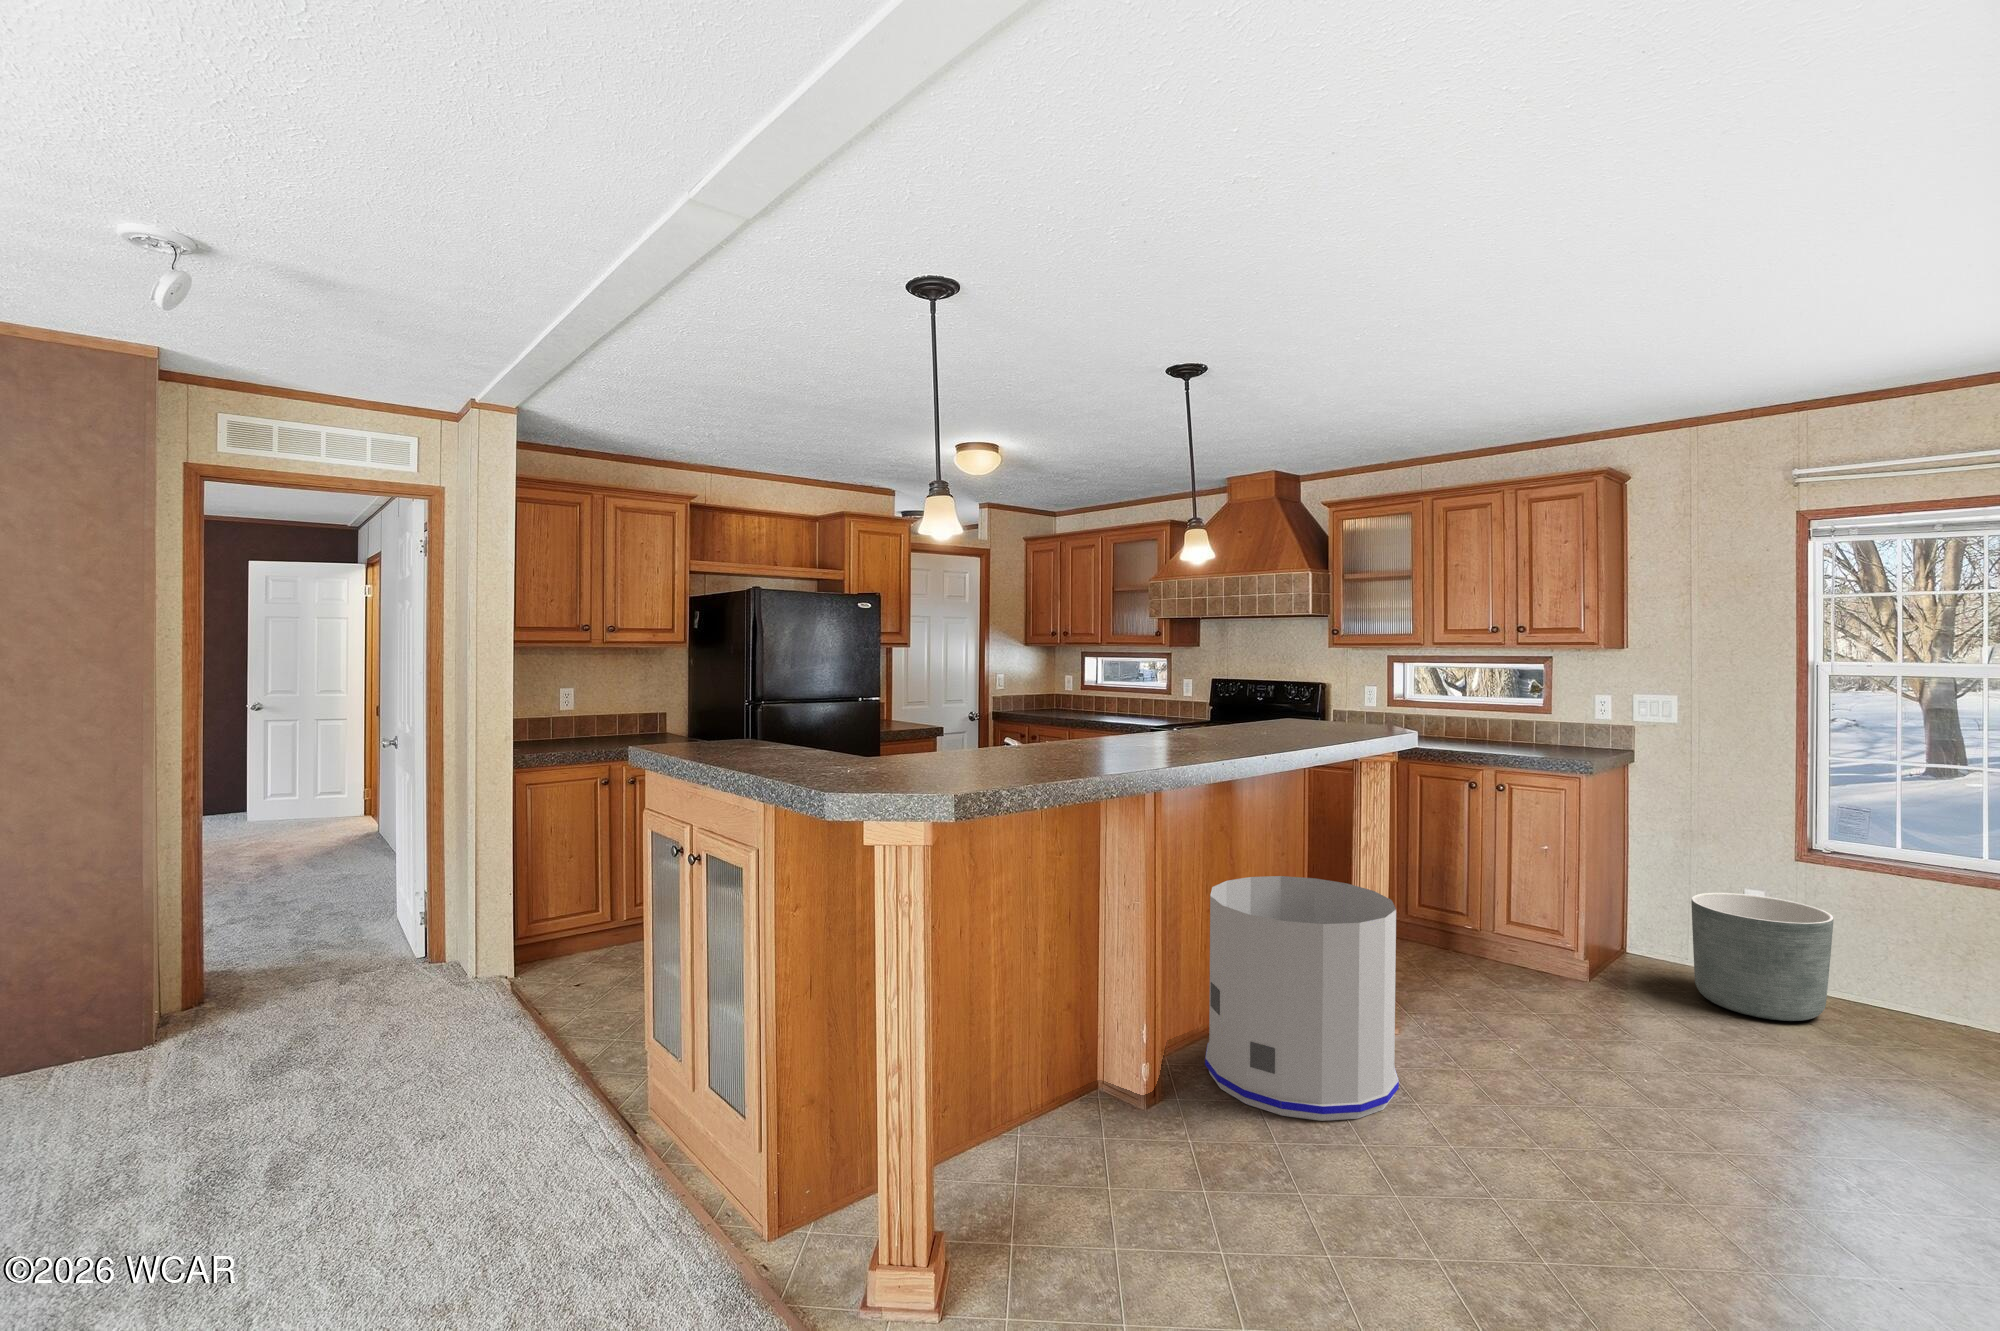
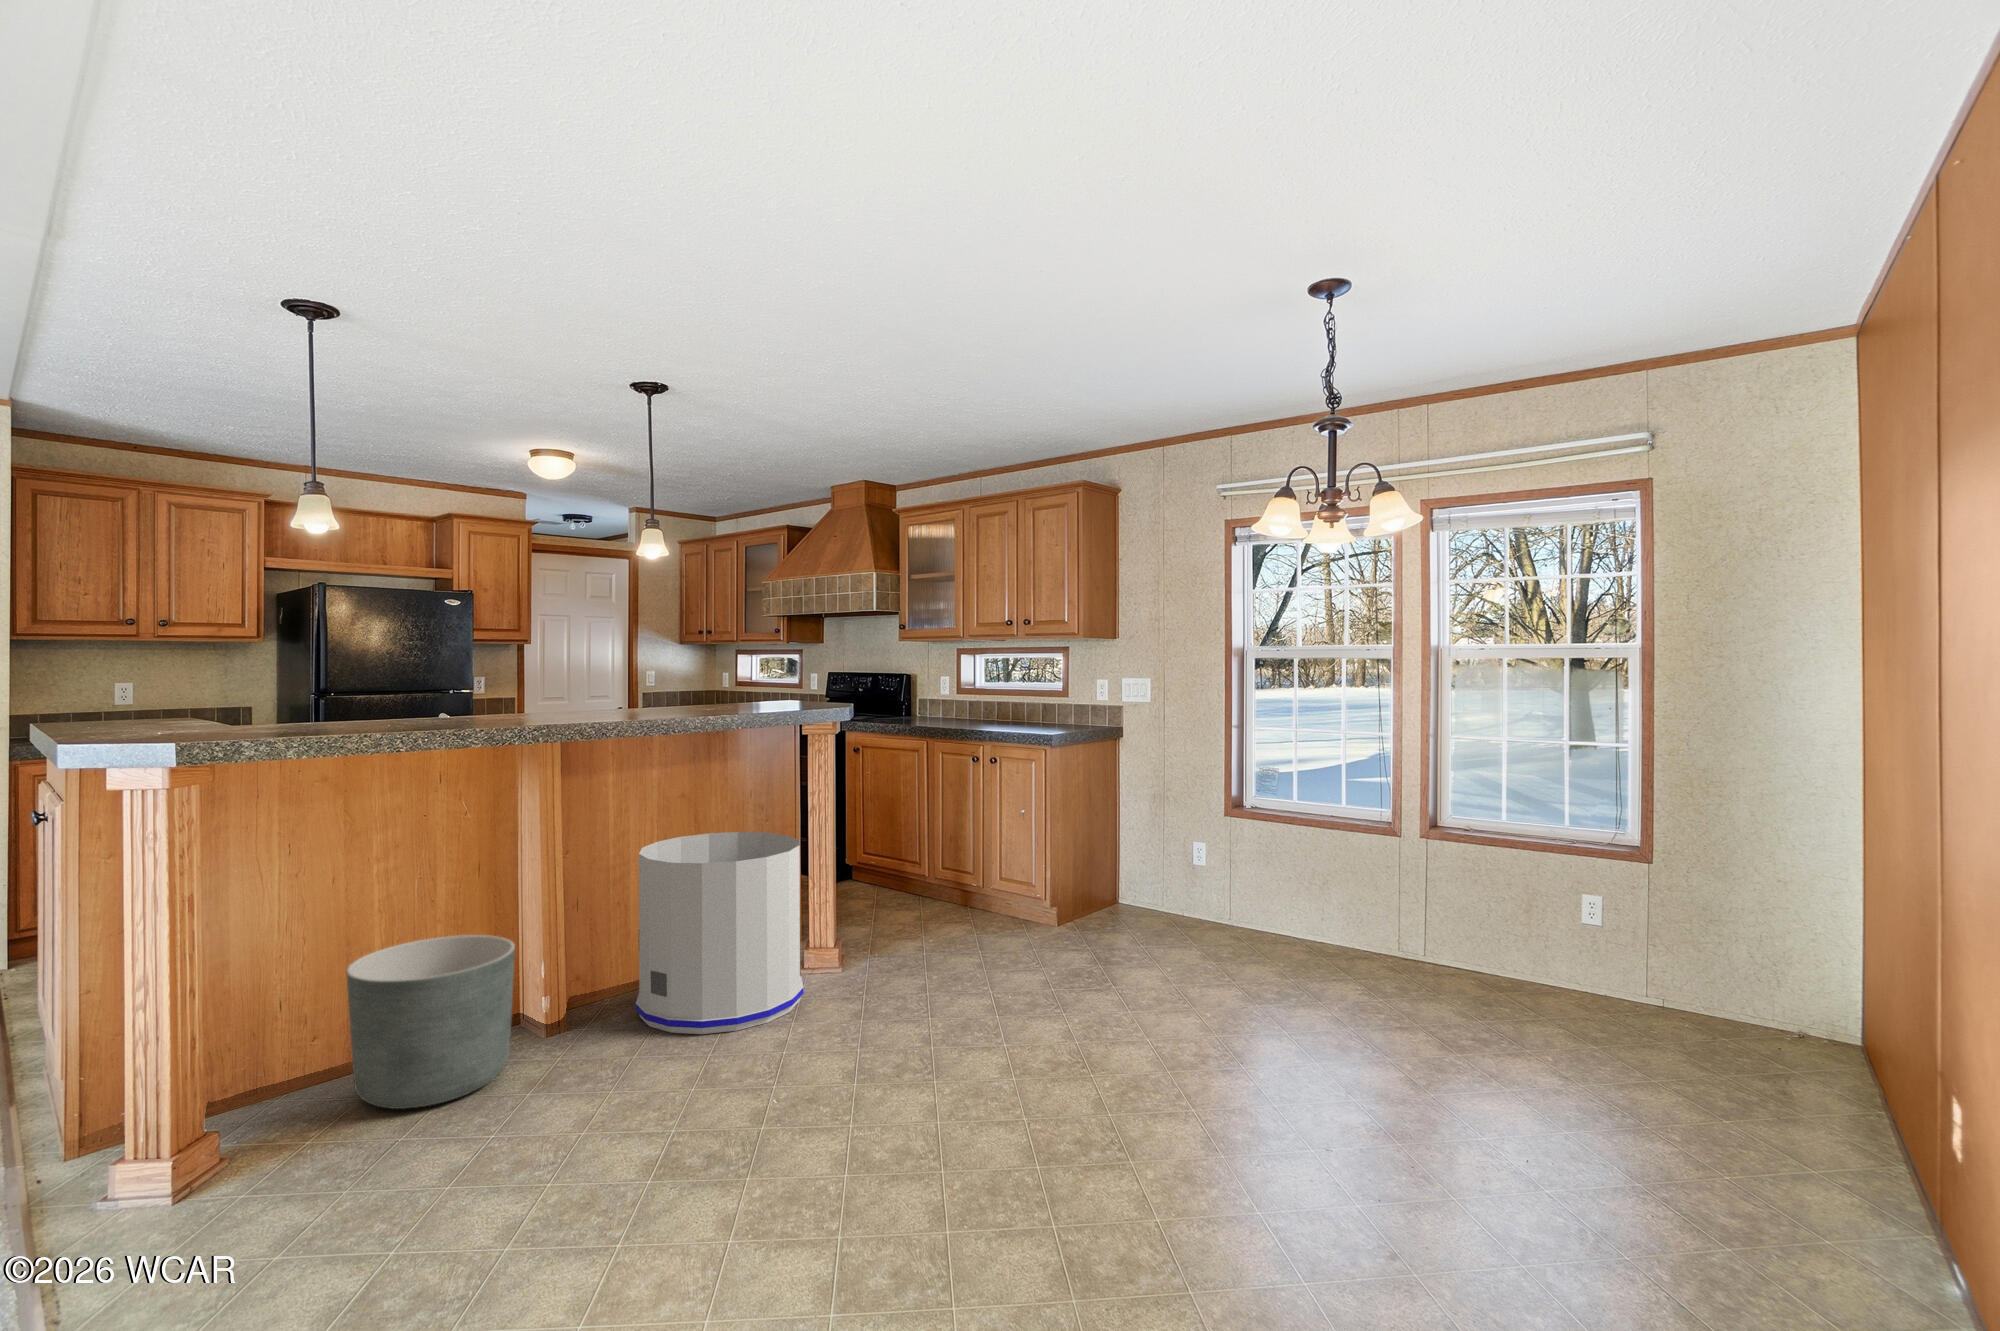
planter: present [1691,893,1834,1021] -> present [347,935,515,1109]

